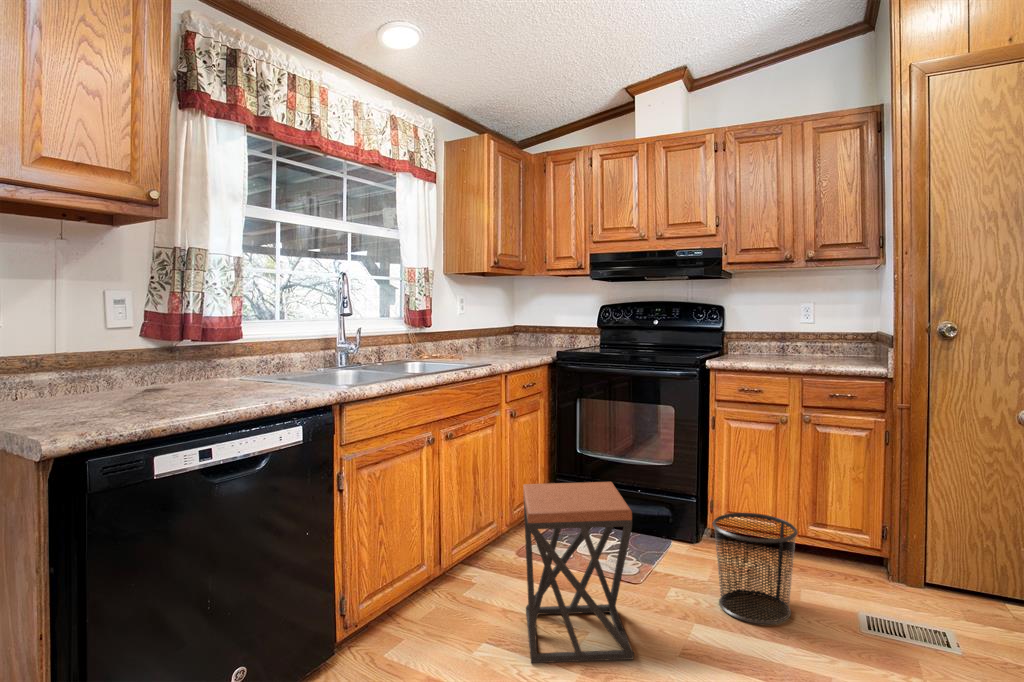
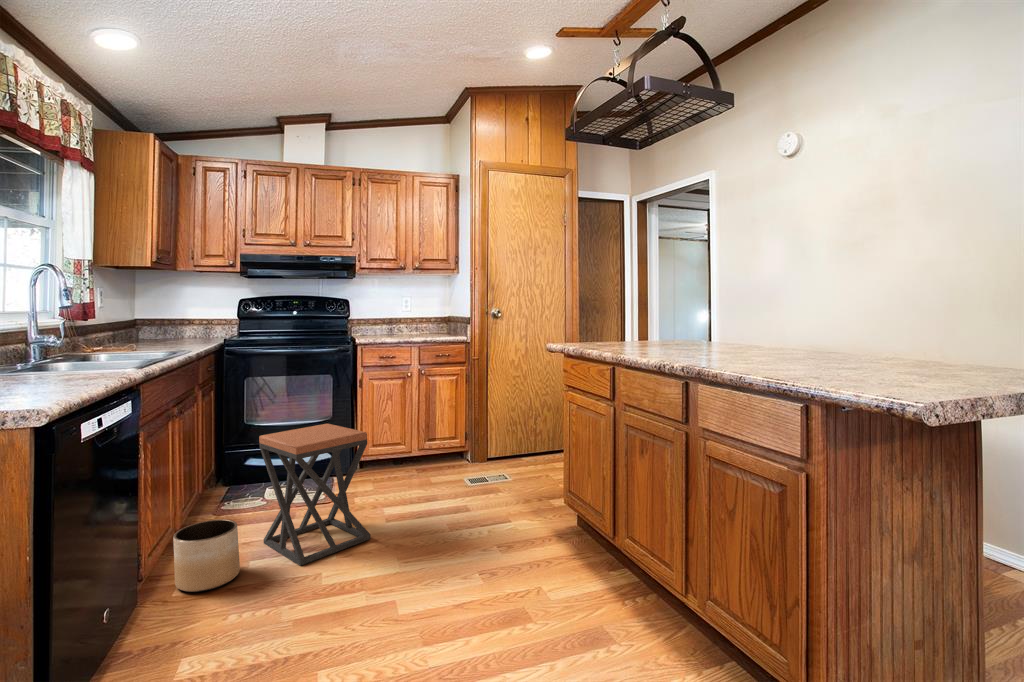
waste bin: present [712,513,798,624] -> none [389,434,442,502]
planter: none [413,570,476,653] -> present [173,519,240,592]

